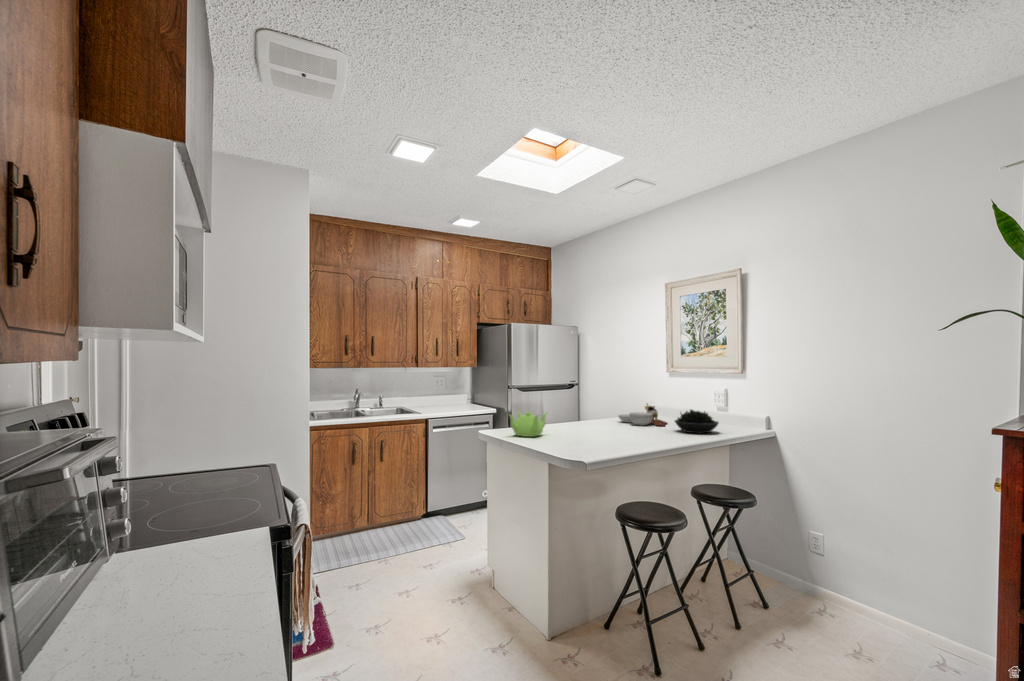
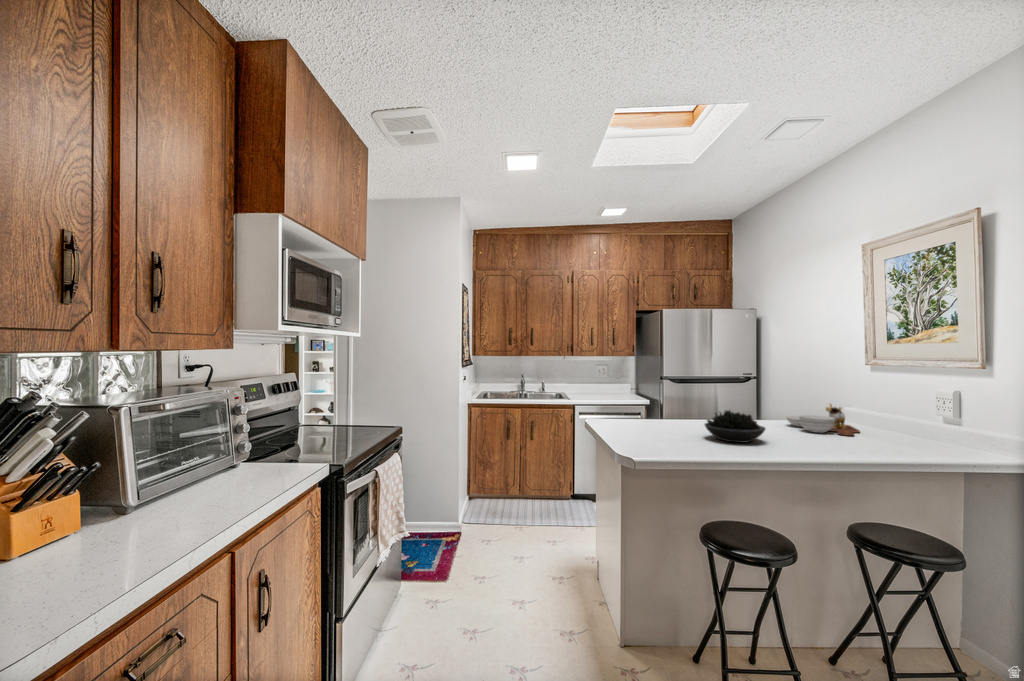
succulent plant: present [675,410,719,433] -> present [705,410,765,443]
teapot: present [509,412,547,437] -> none [617,408,671,440]

